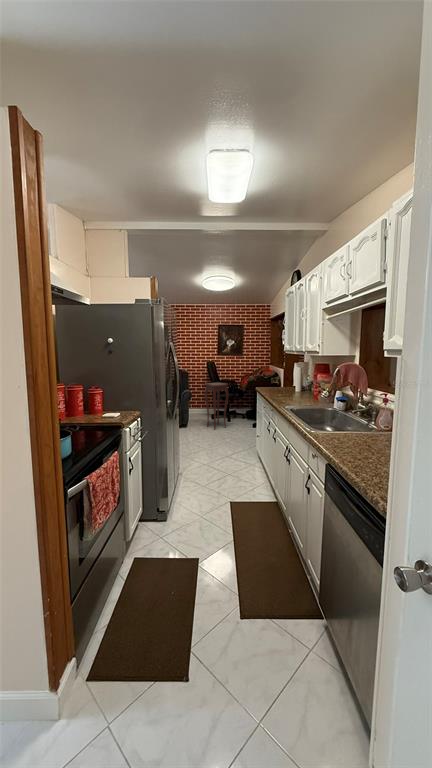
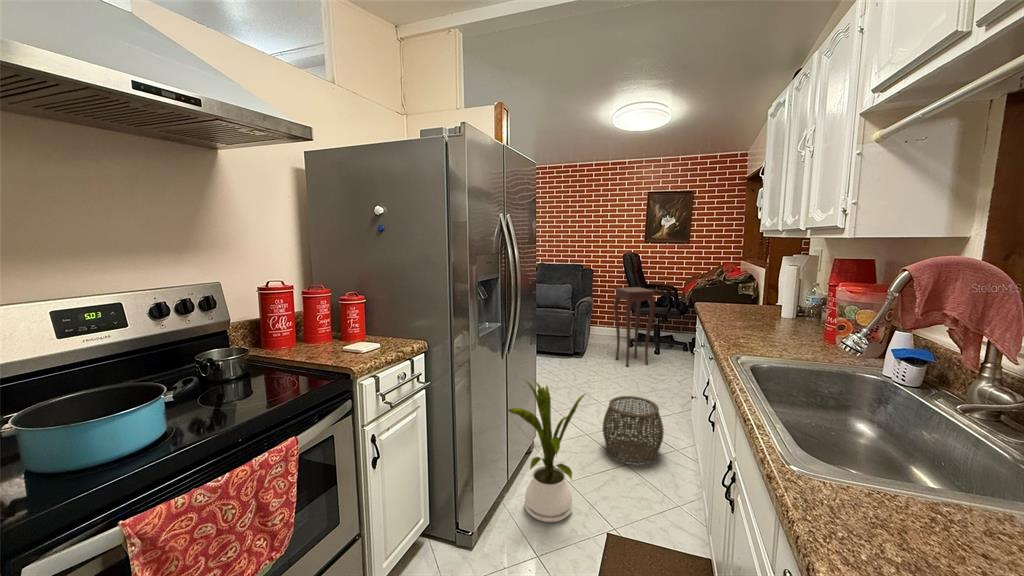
house plant: none [180,430,216,504] -> present [508,380,585,522]
woven basket: none [215,440,246,474] -> present [603,396,664,464]

